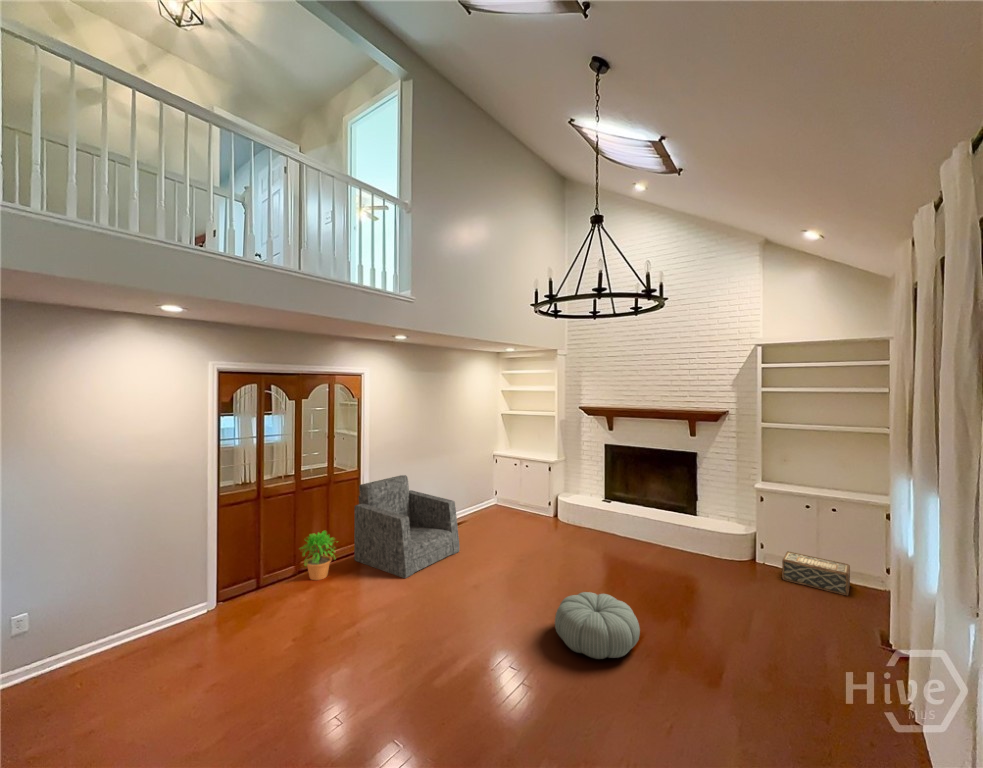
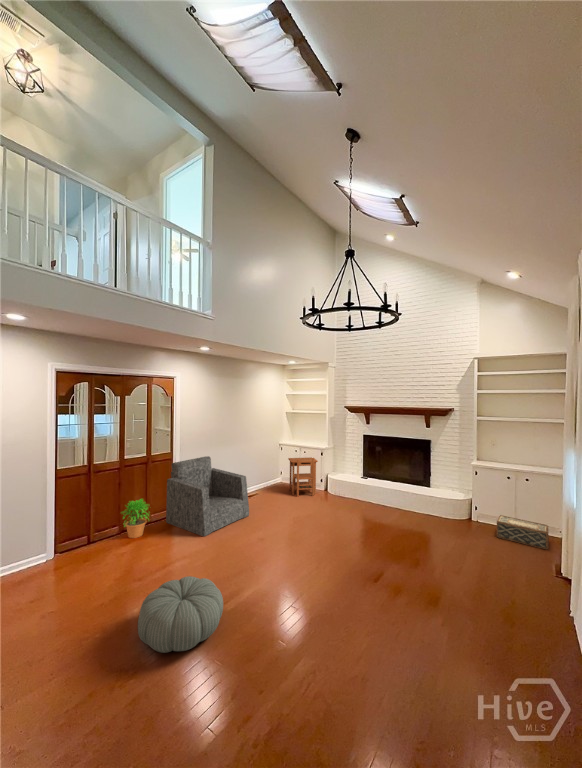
side table: none [507,475,546,527] -> present [288,457,318,497]
pouf: present [555,592,640,659] -> present [138,576,223,653]

